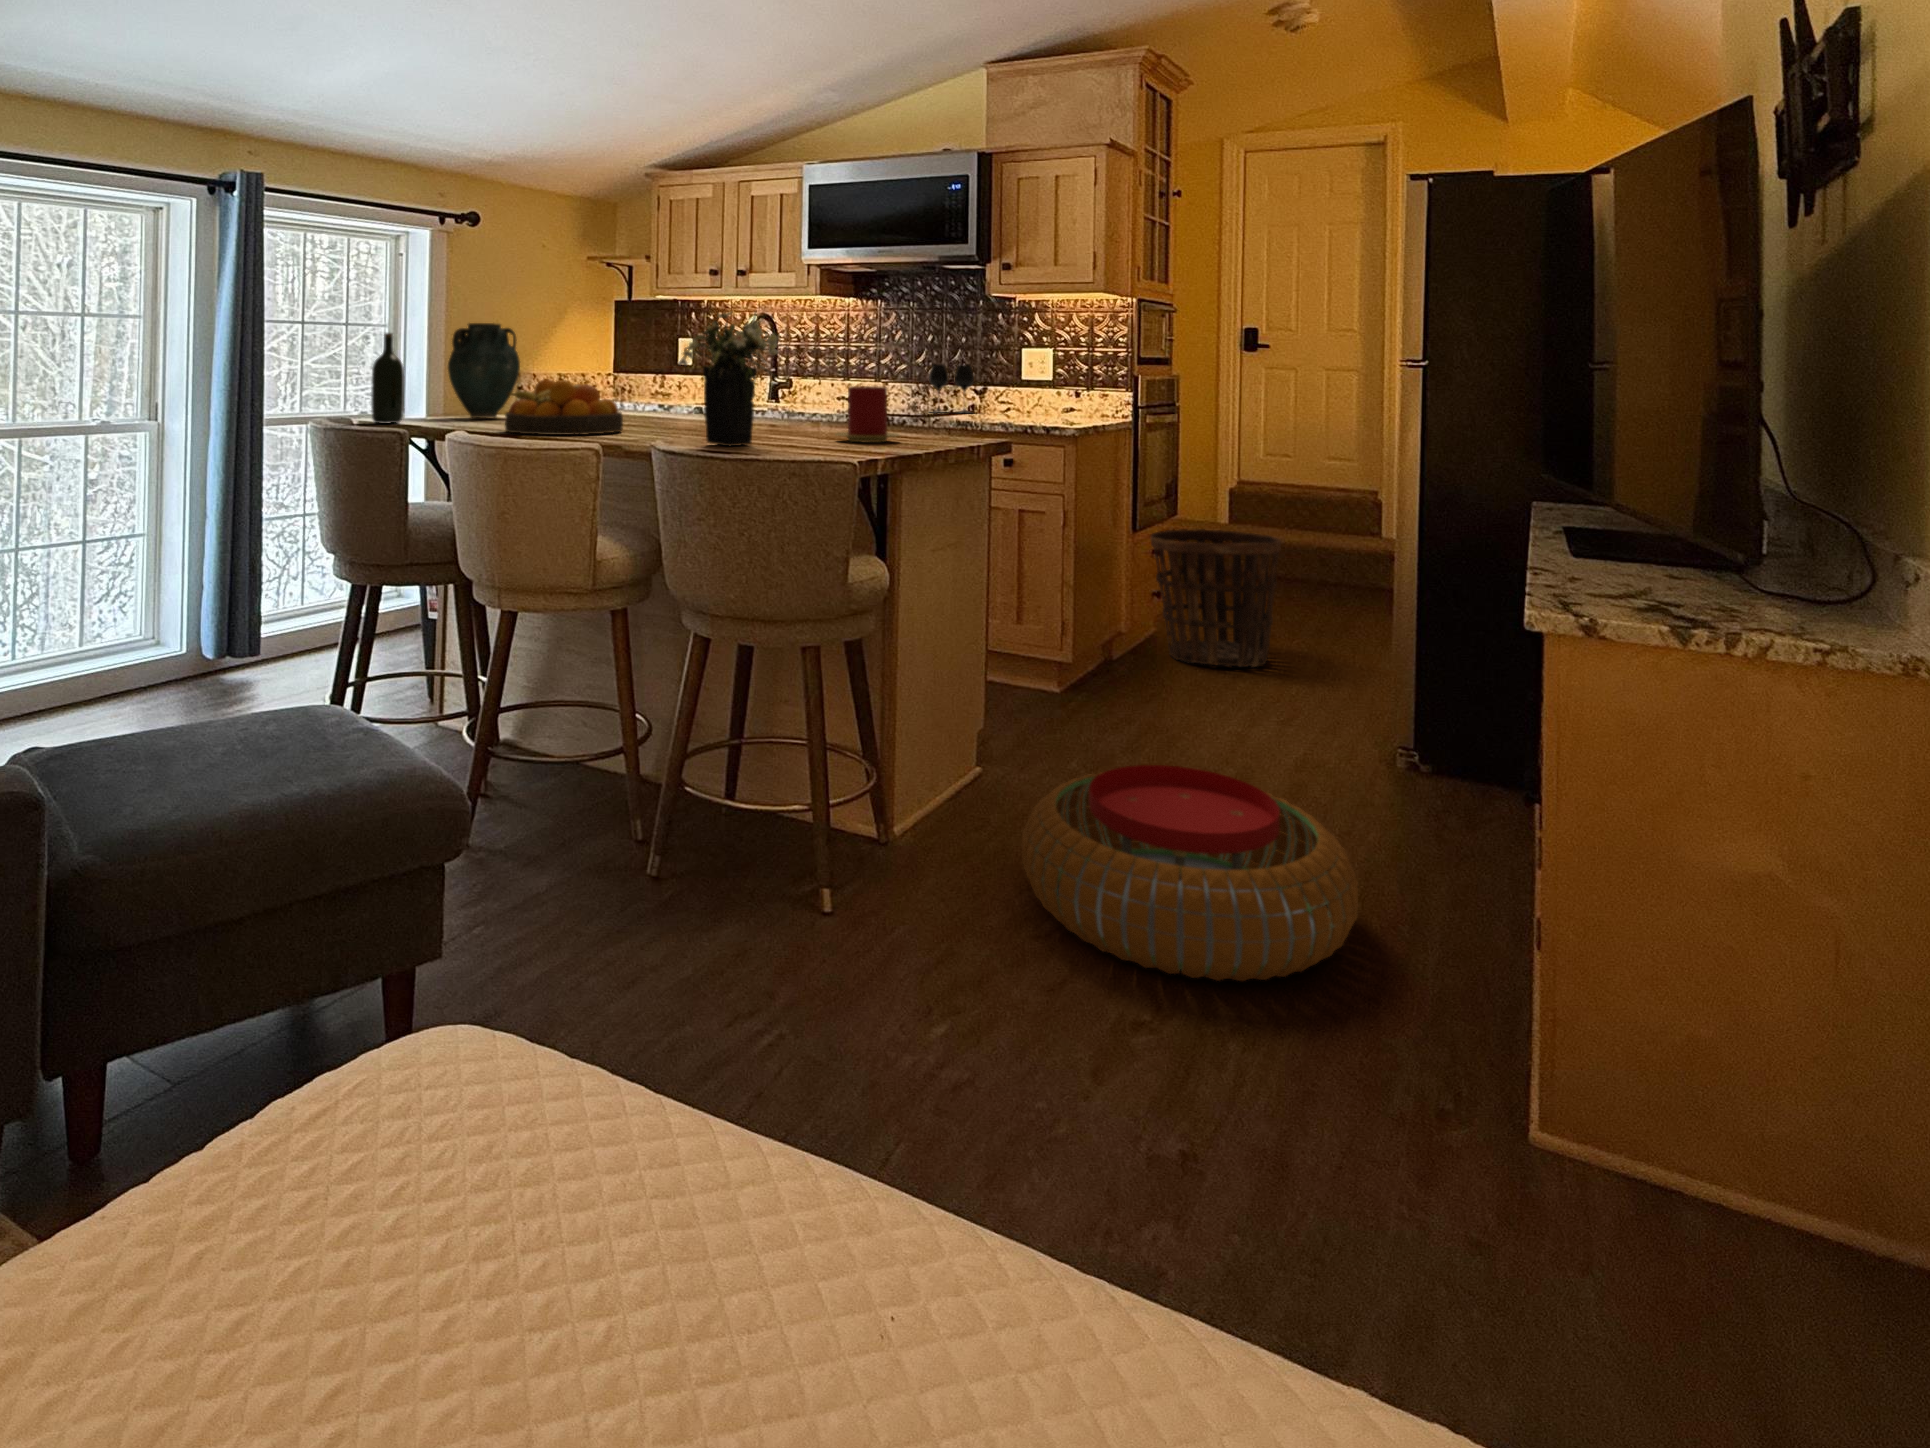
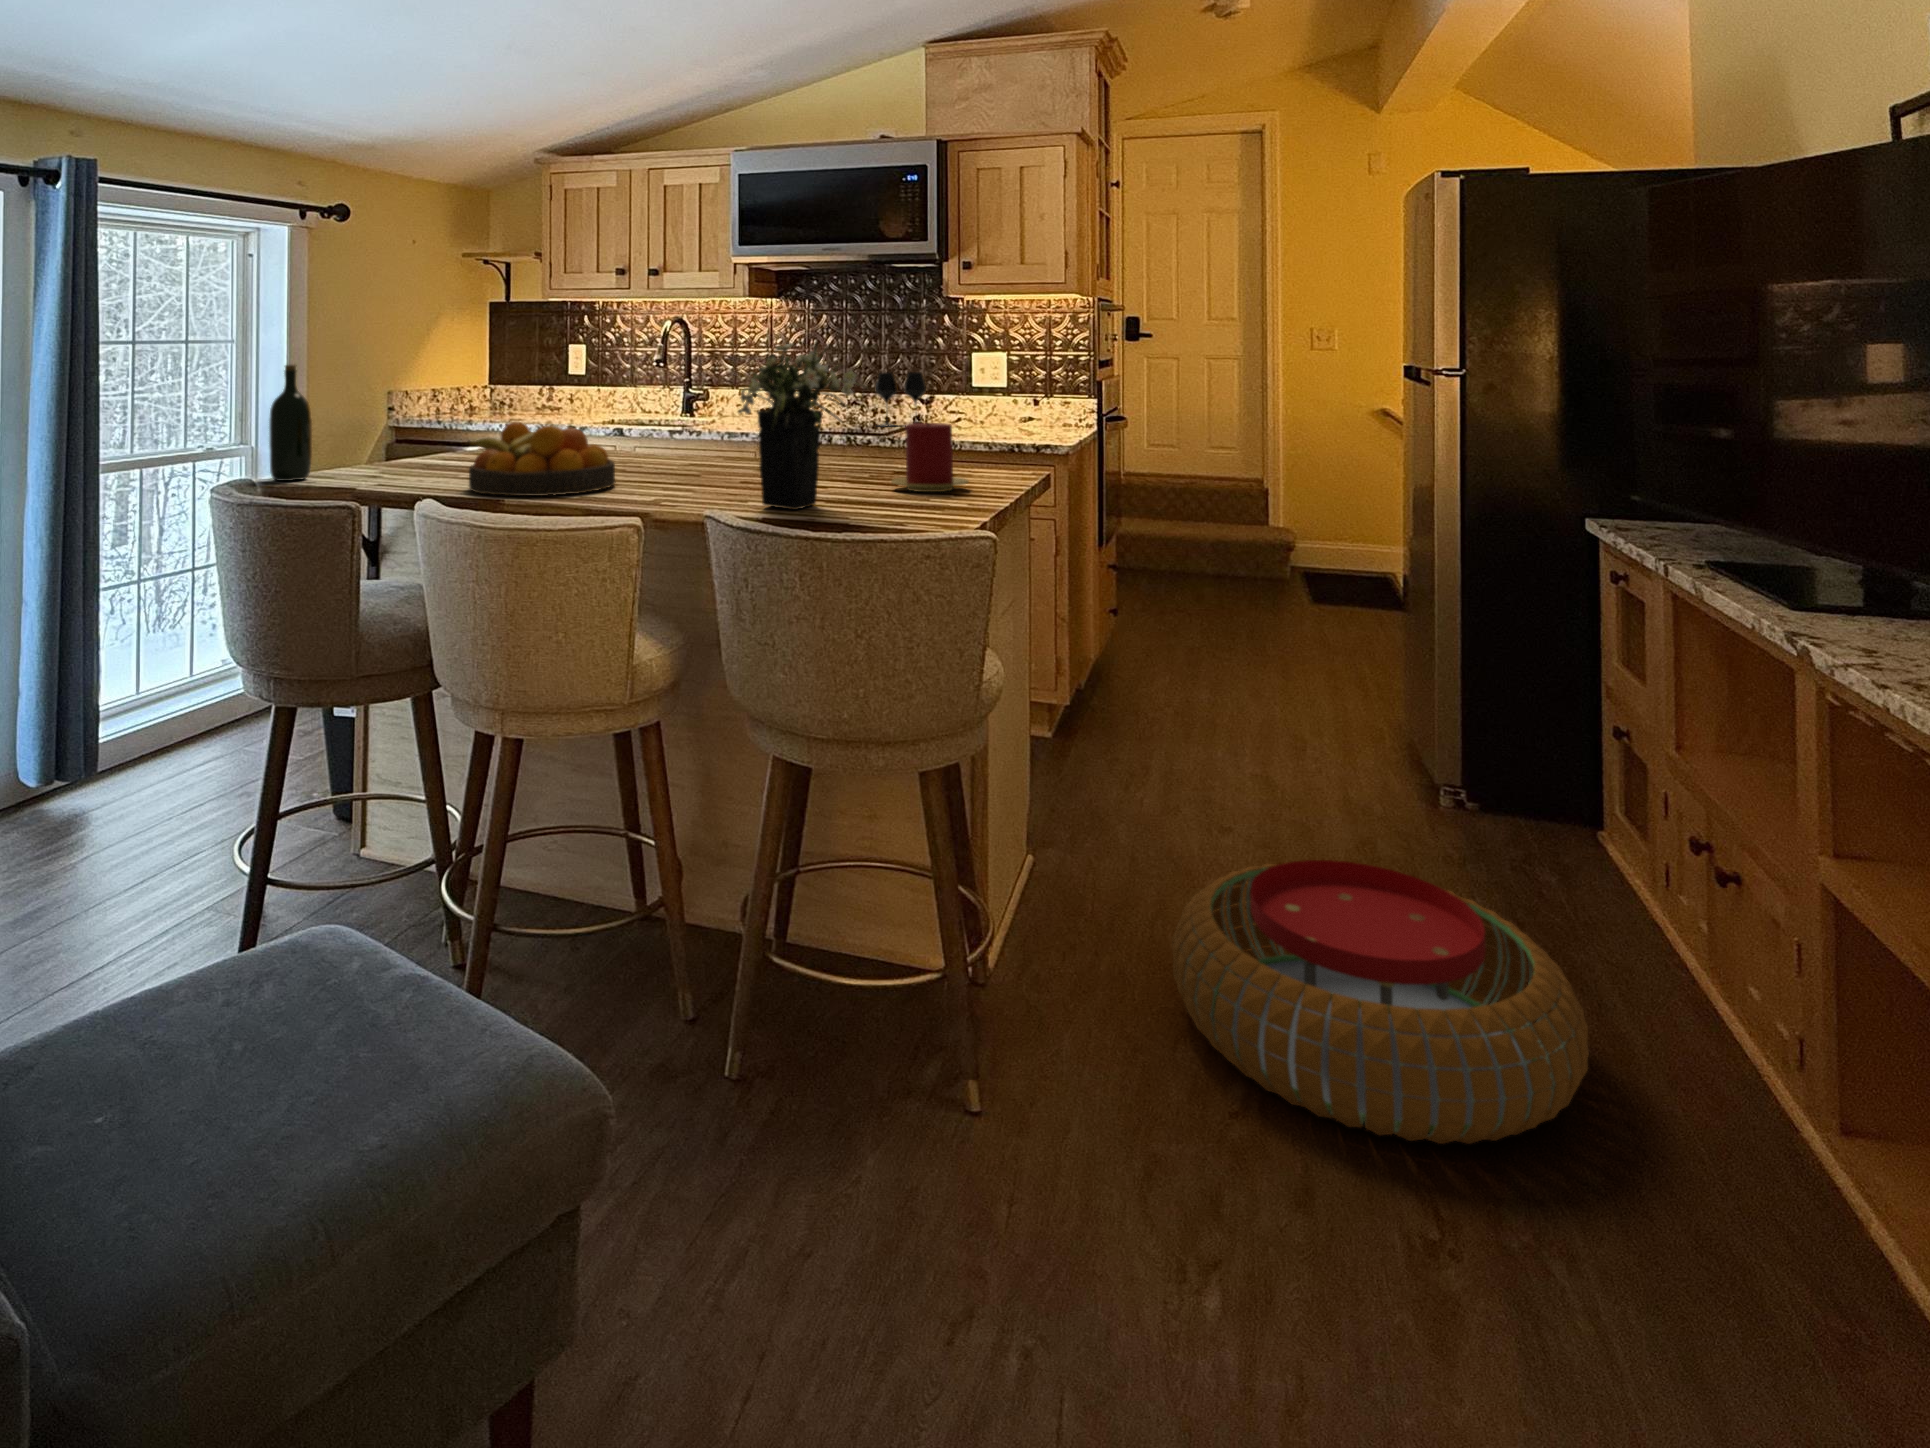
vase: present [448,323,520,418] -> none [352,345,441,464]
basket: present [1151,529,1281,667] -> none [1127,543,1266,694]

